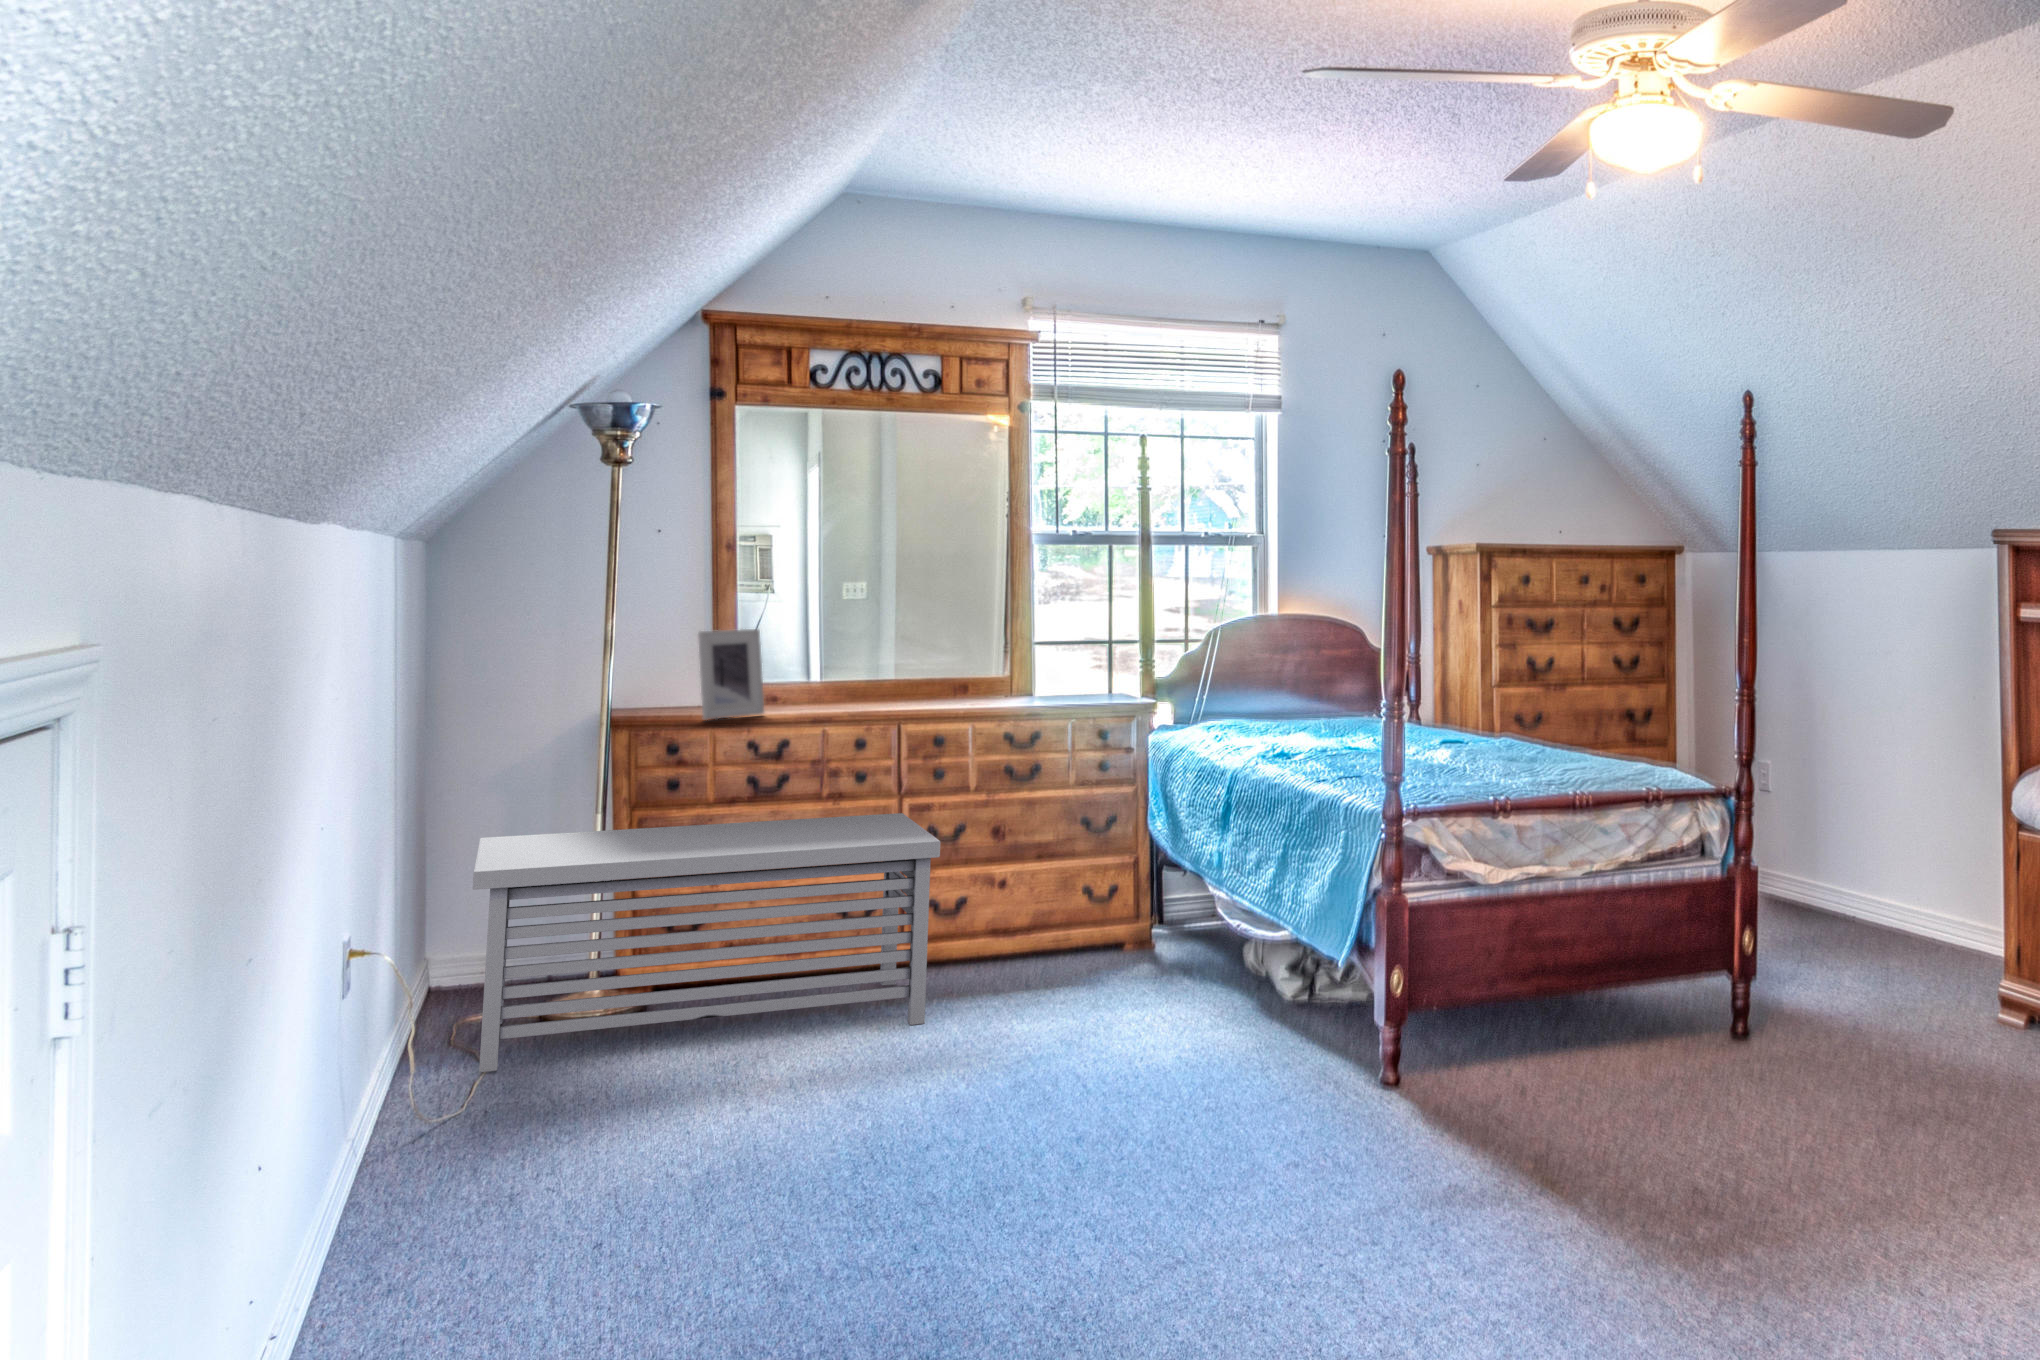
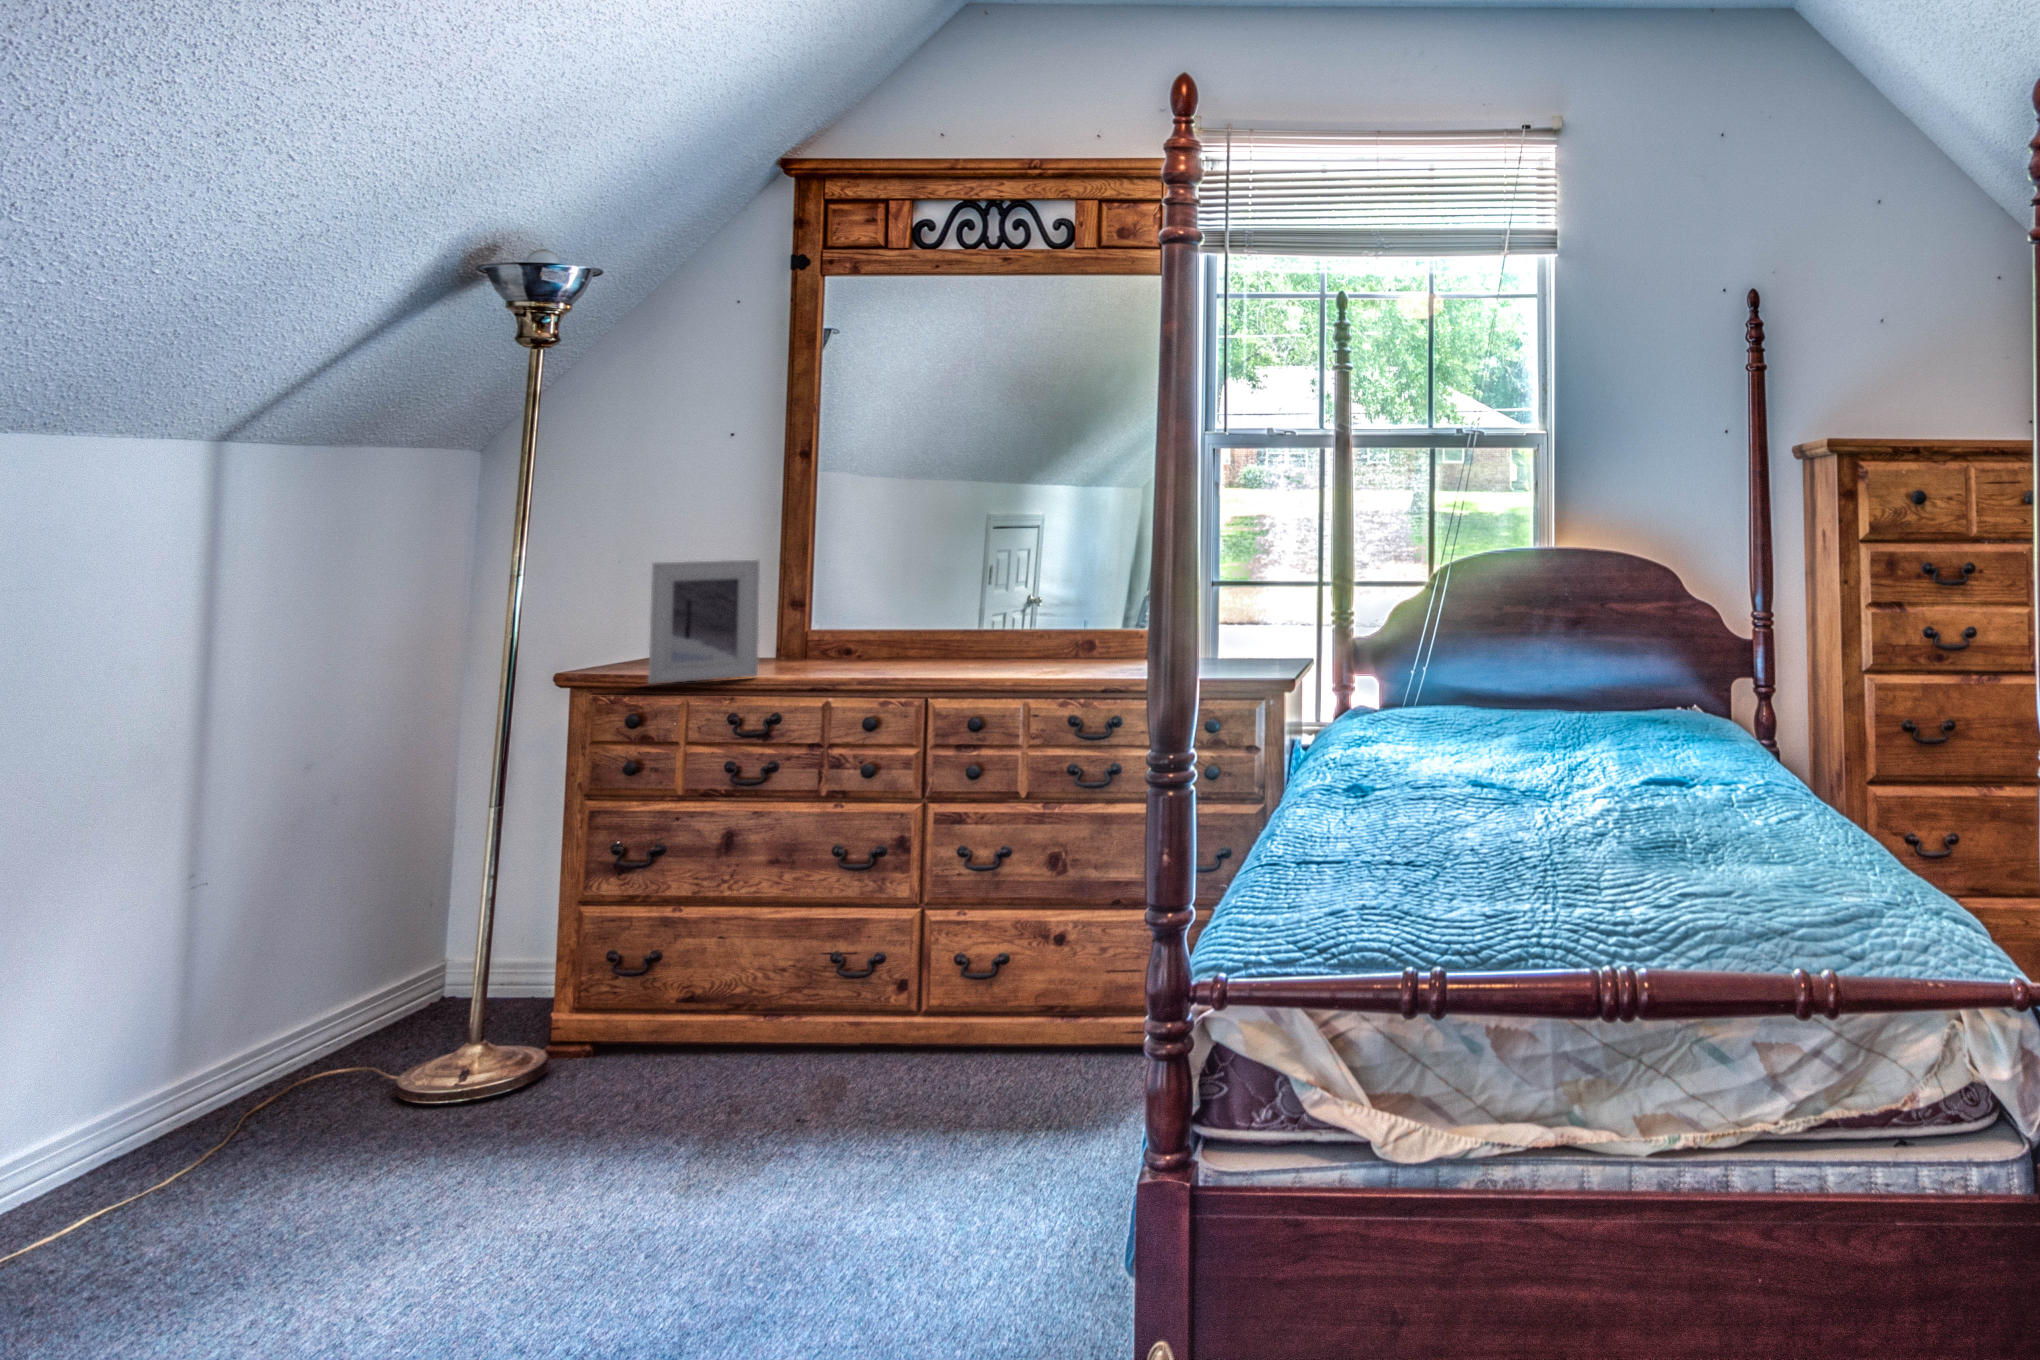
storage bench: present [473,813,940,1072] -> none [104,828,913,1211]

